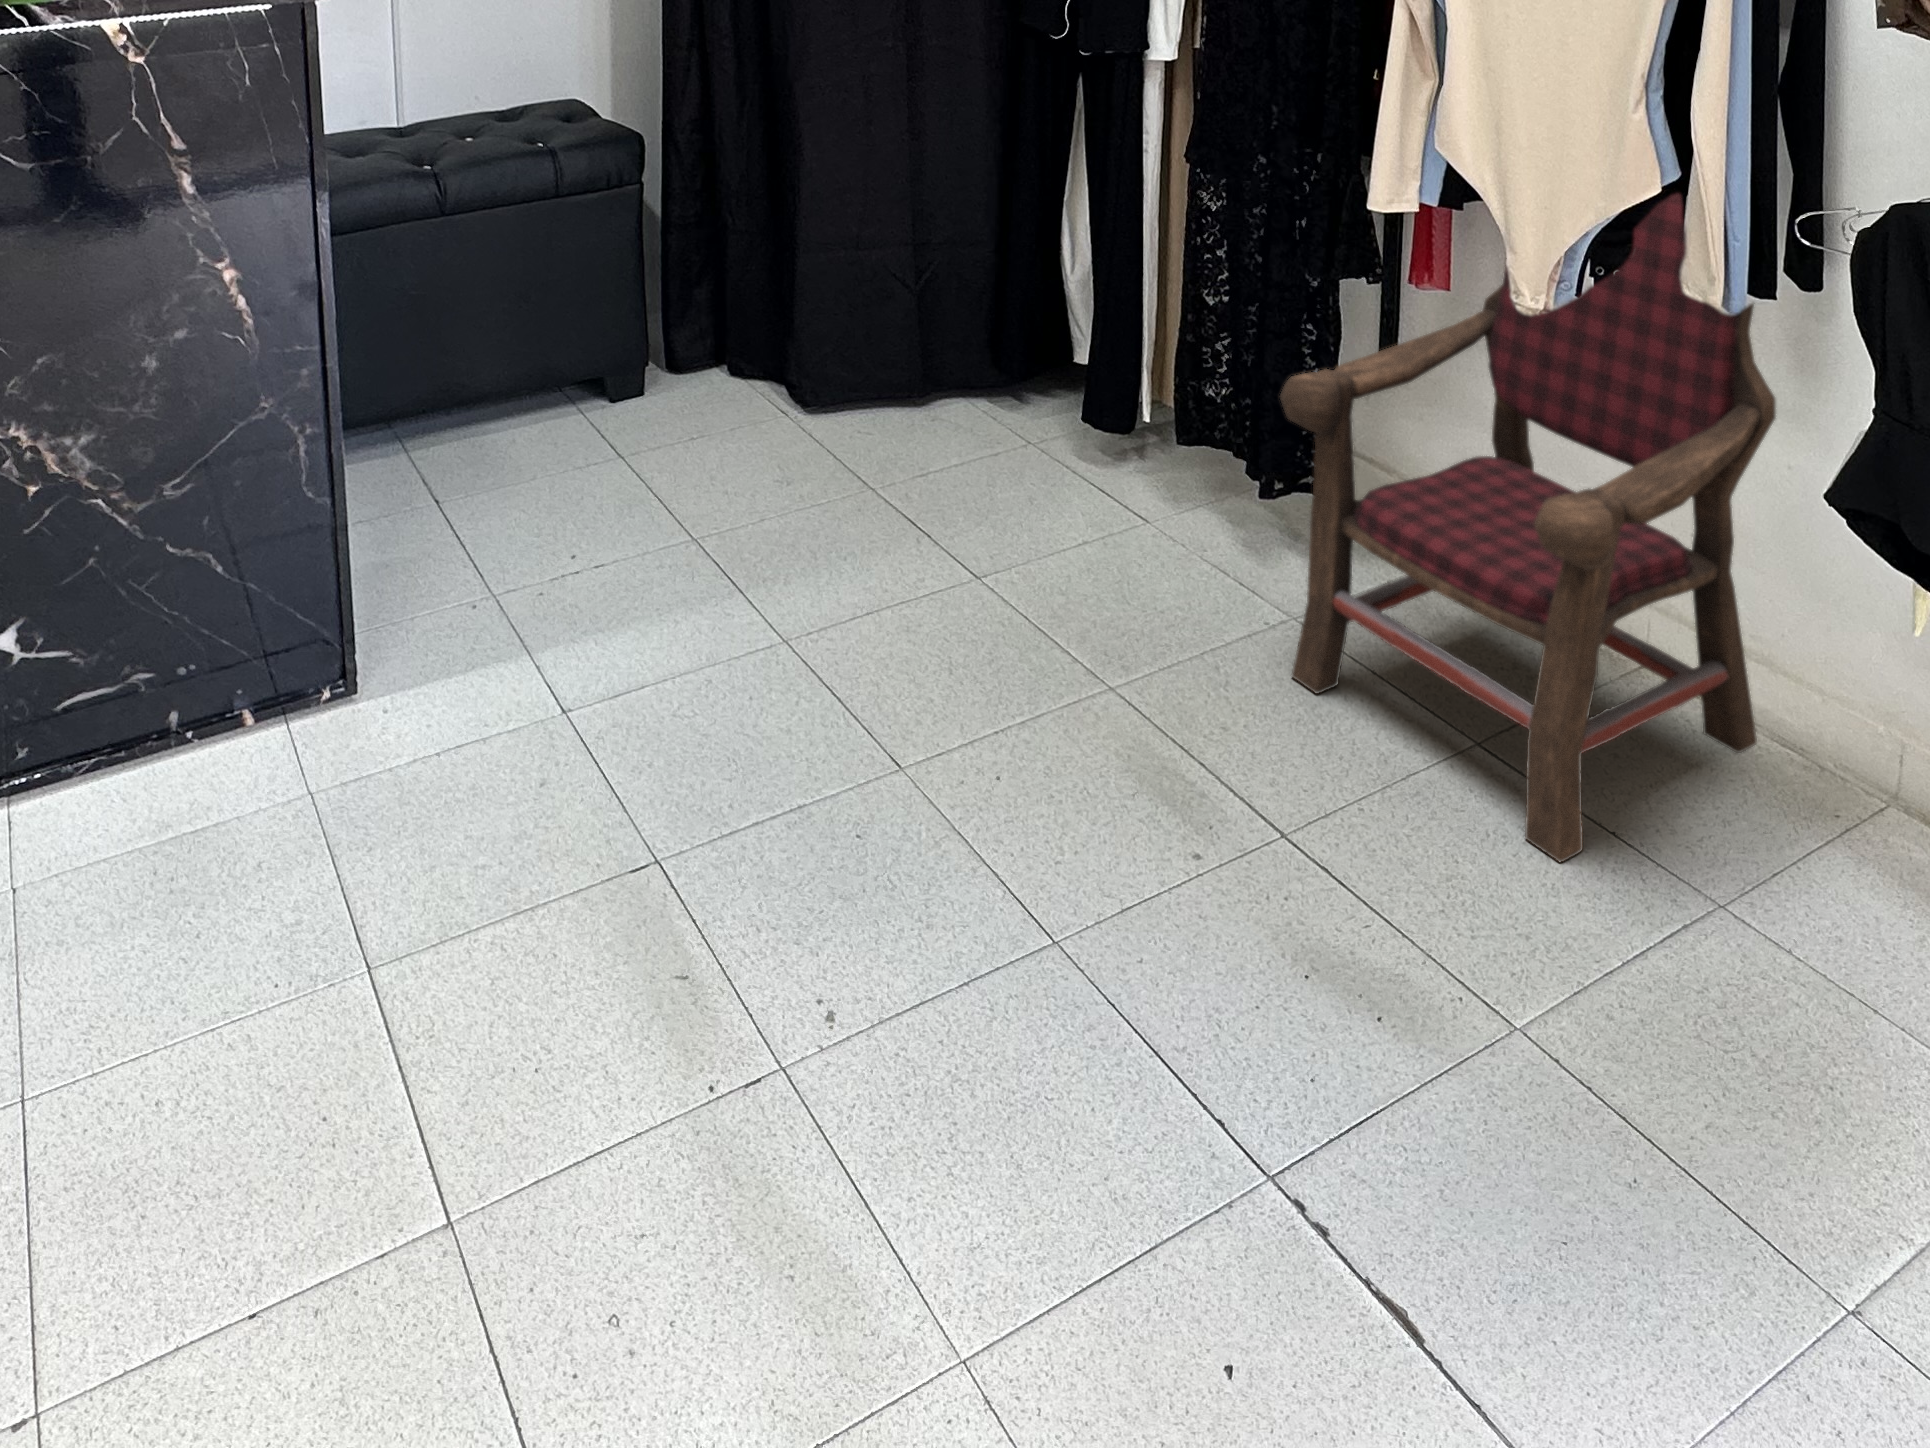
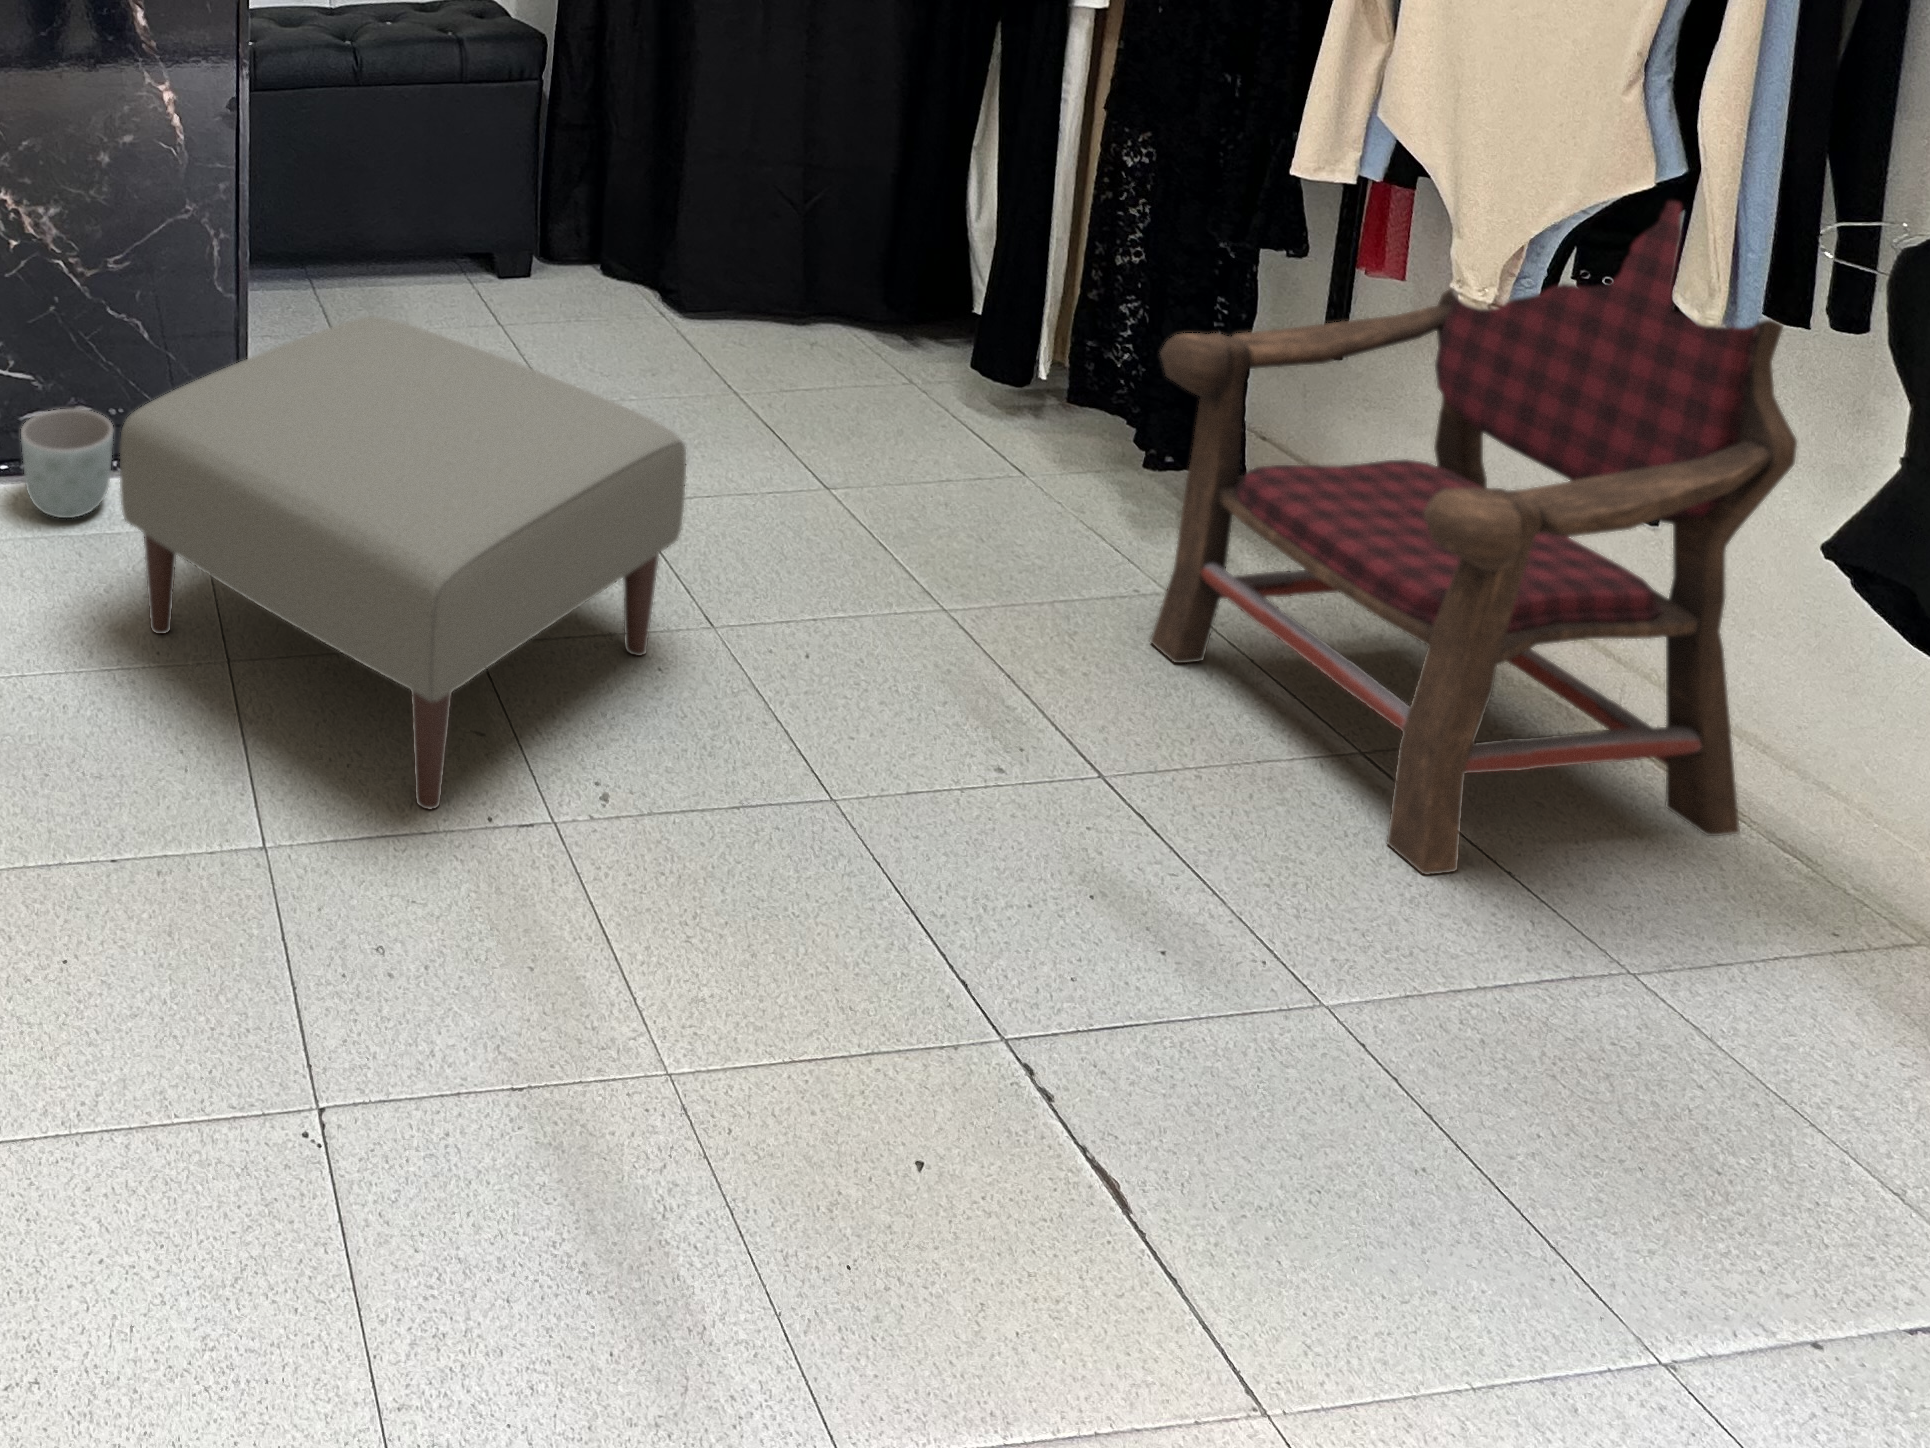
ottoman: none [210,495,871,1106] -> present [120,317,686,809]
planter: none [62,677,189,826] -> present [21,409,113,518]

